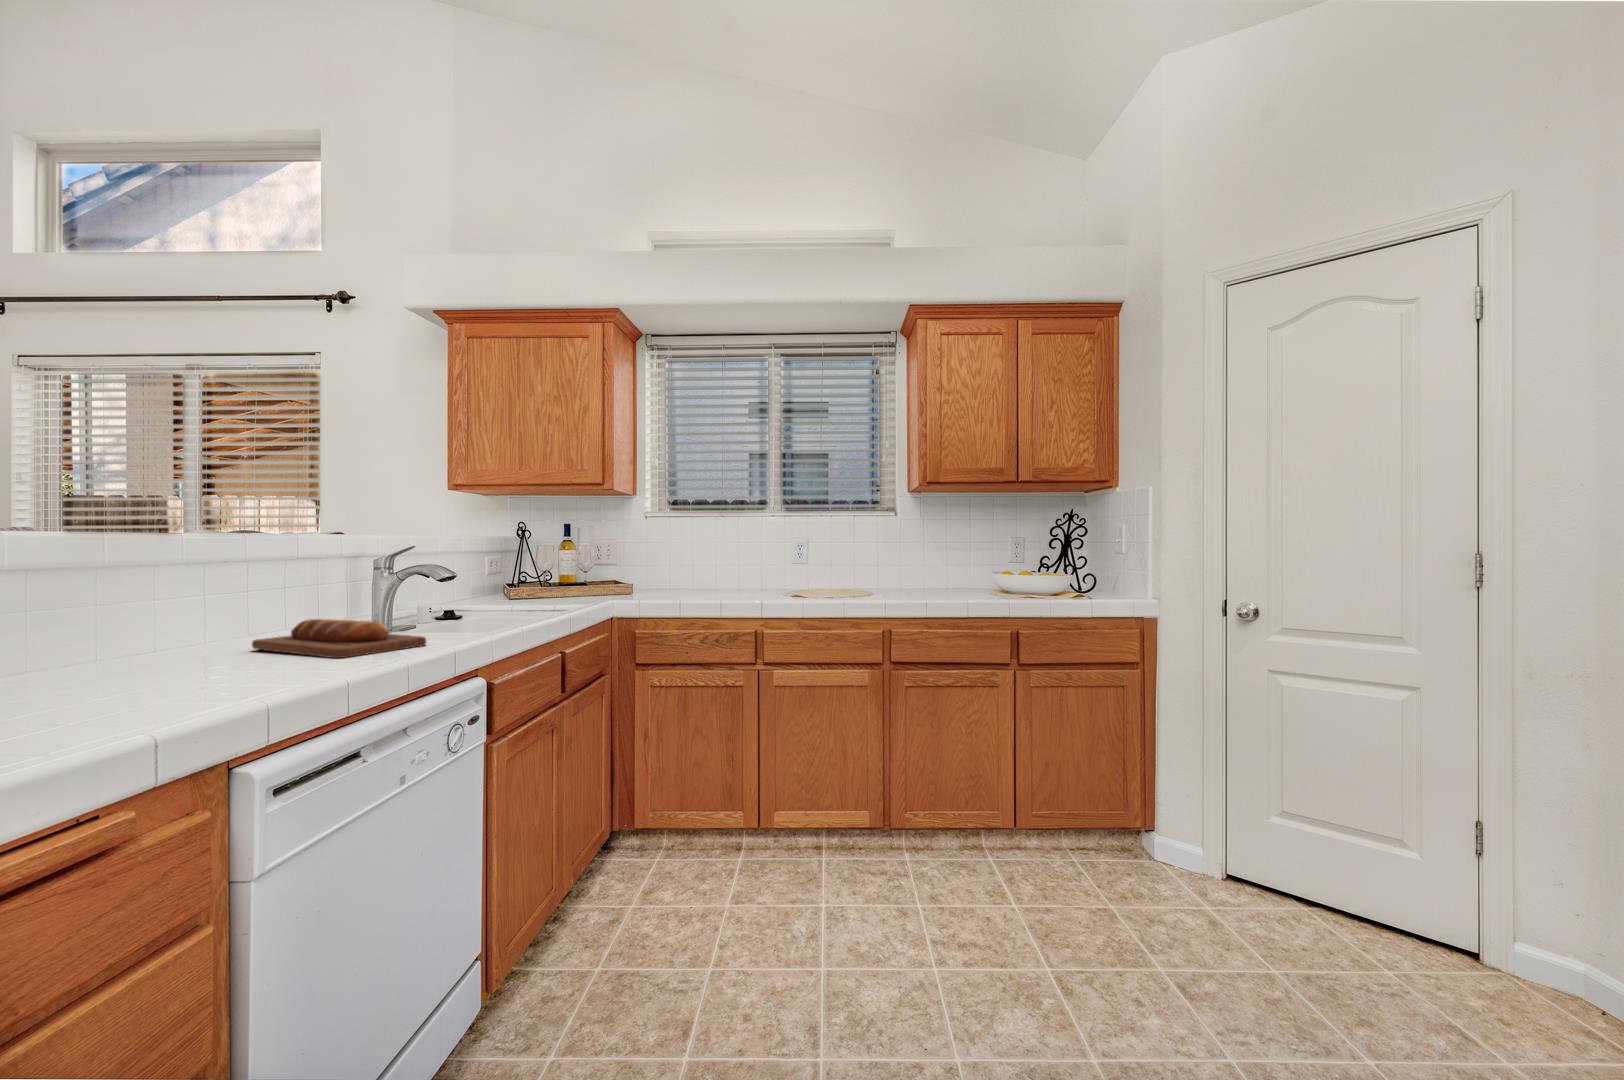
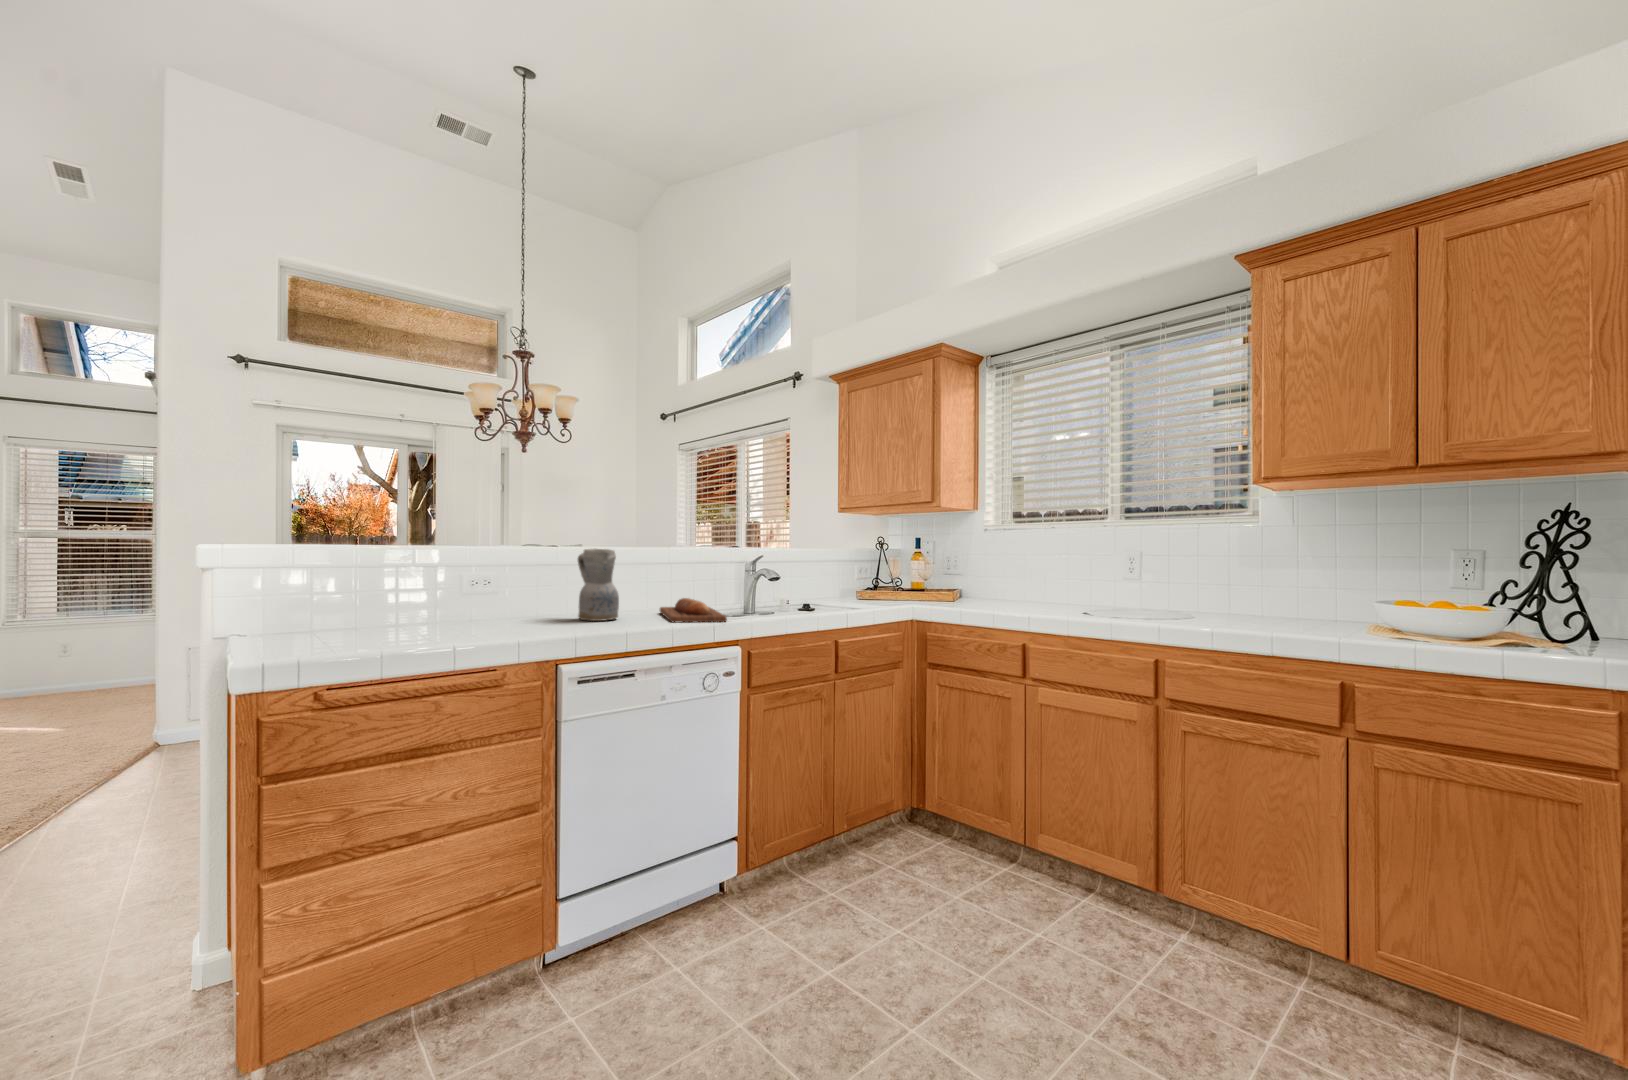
ceramic pitcher: none [99,542,218,681] -> present [578,549,619,621]

